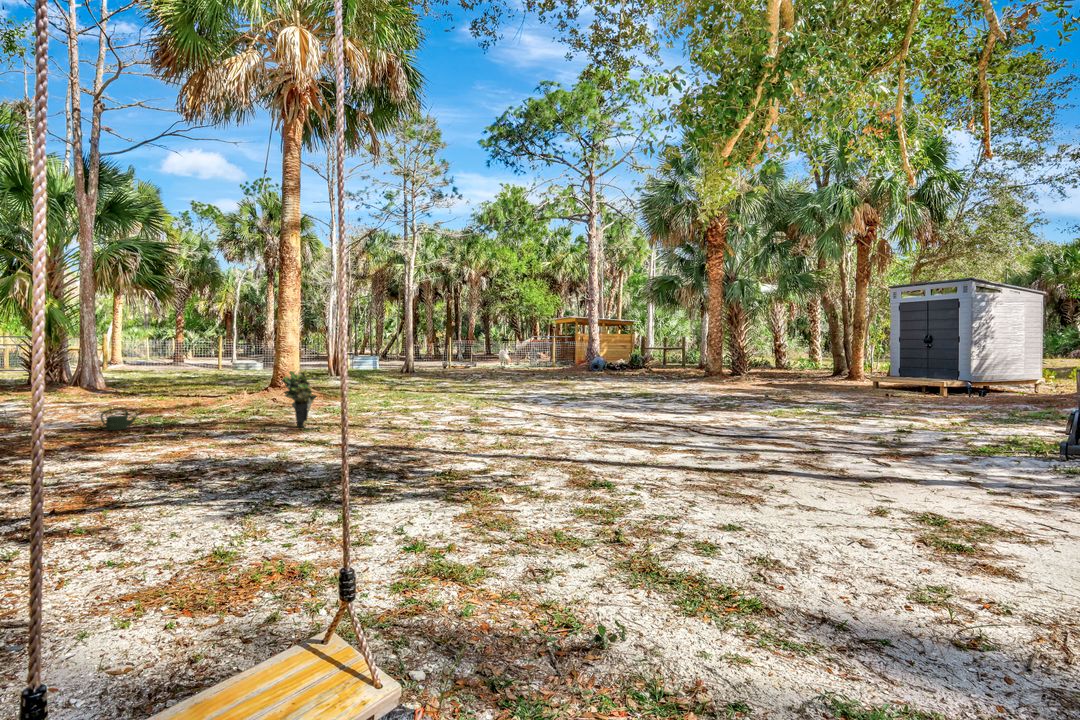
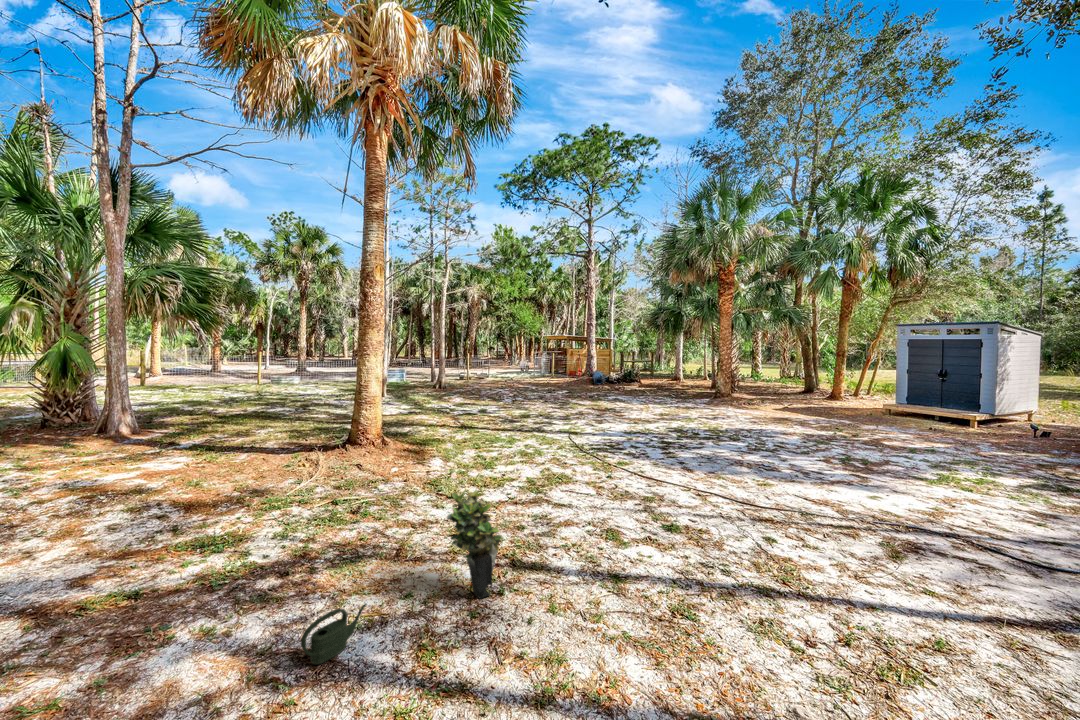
watering can: present [100,409,140,430] -> present [301,604,367,665]

